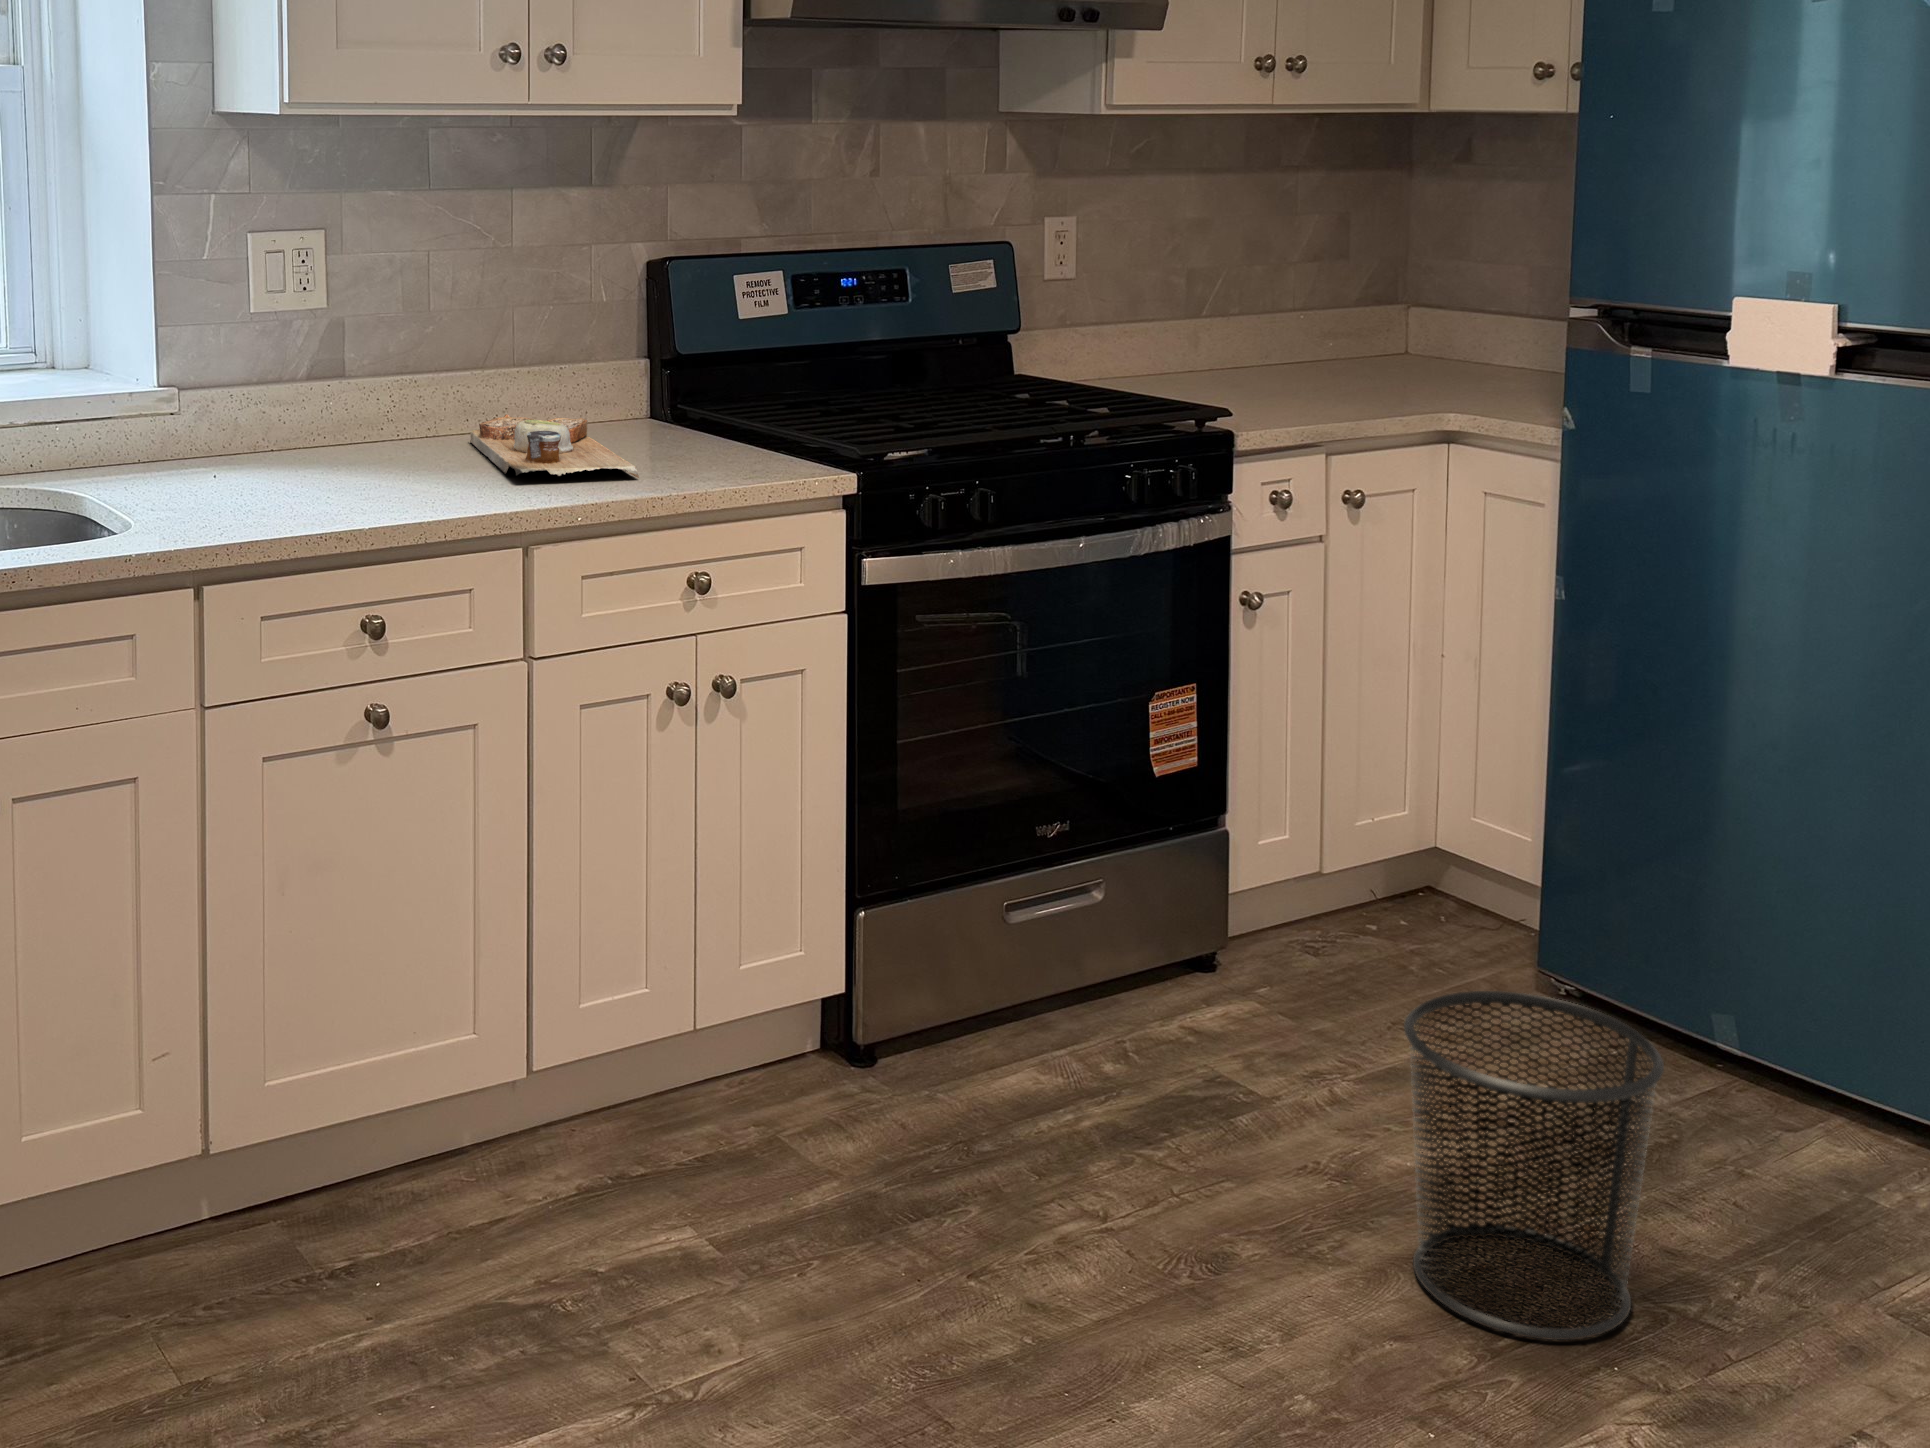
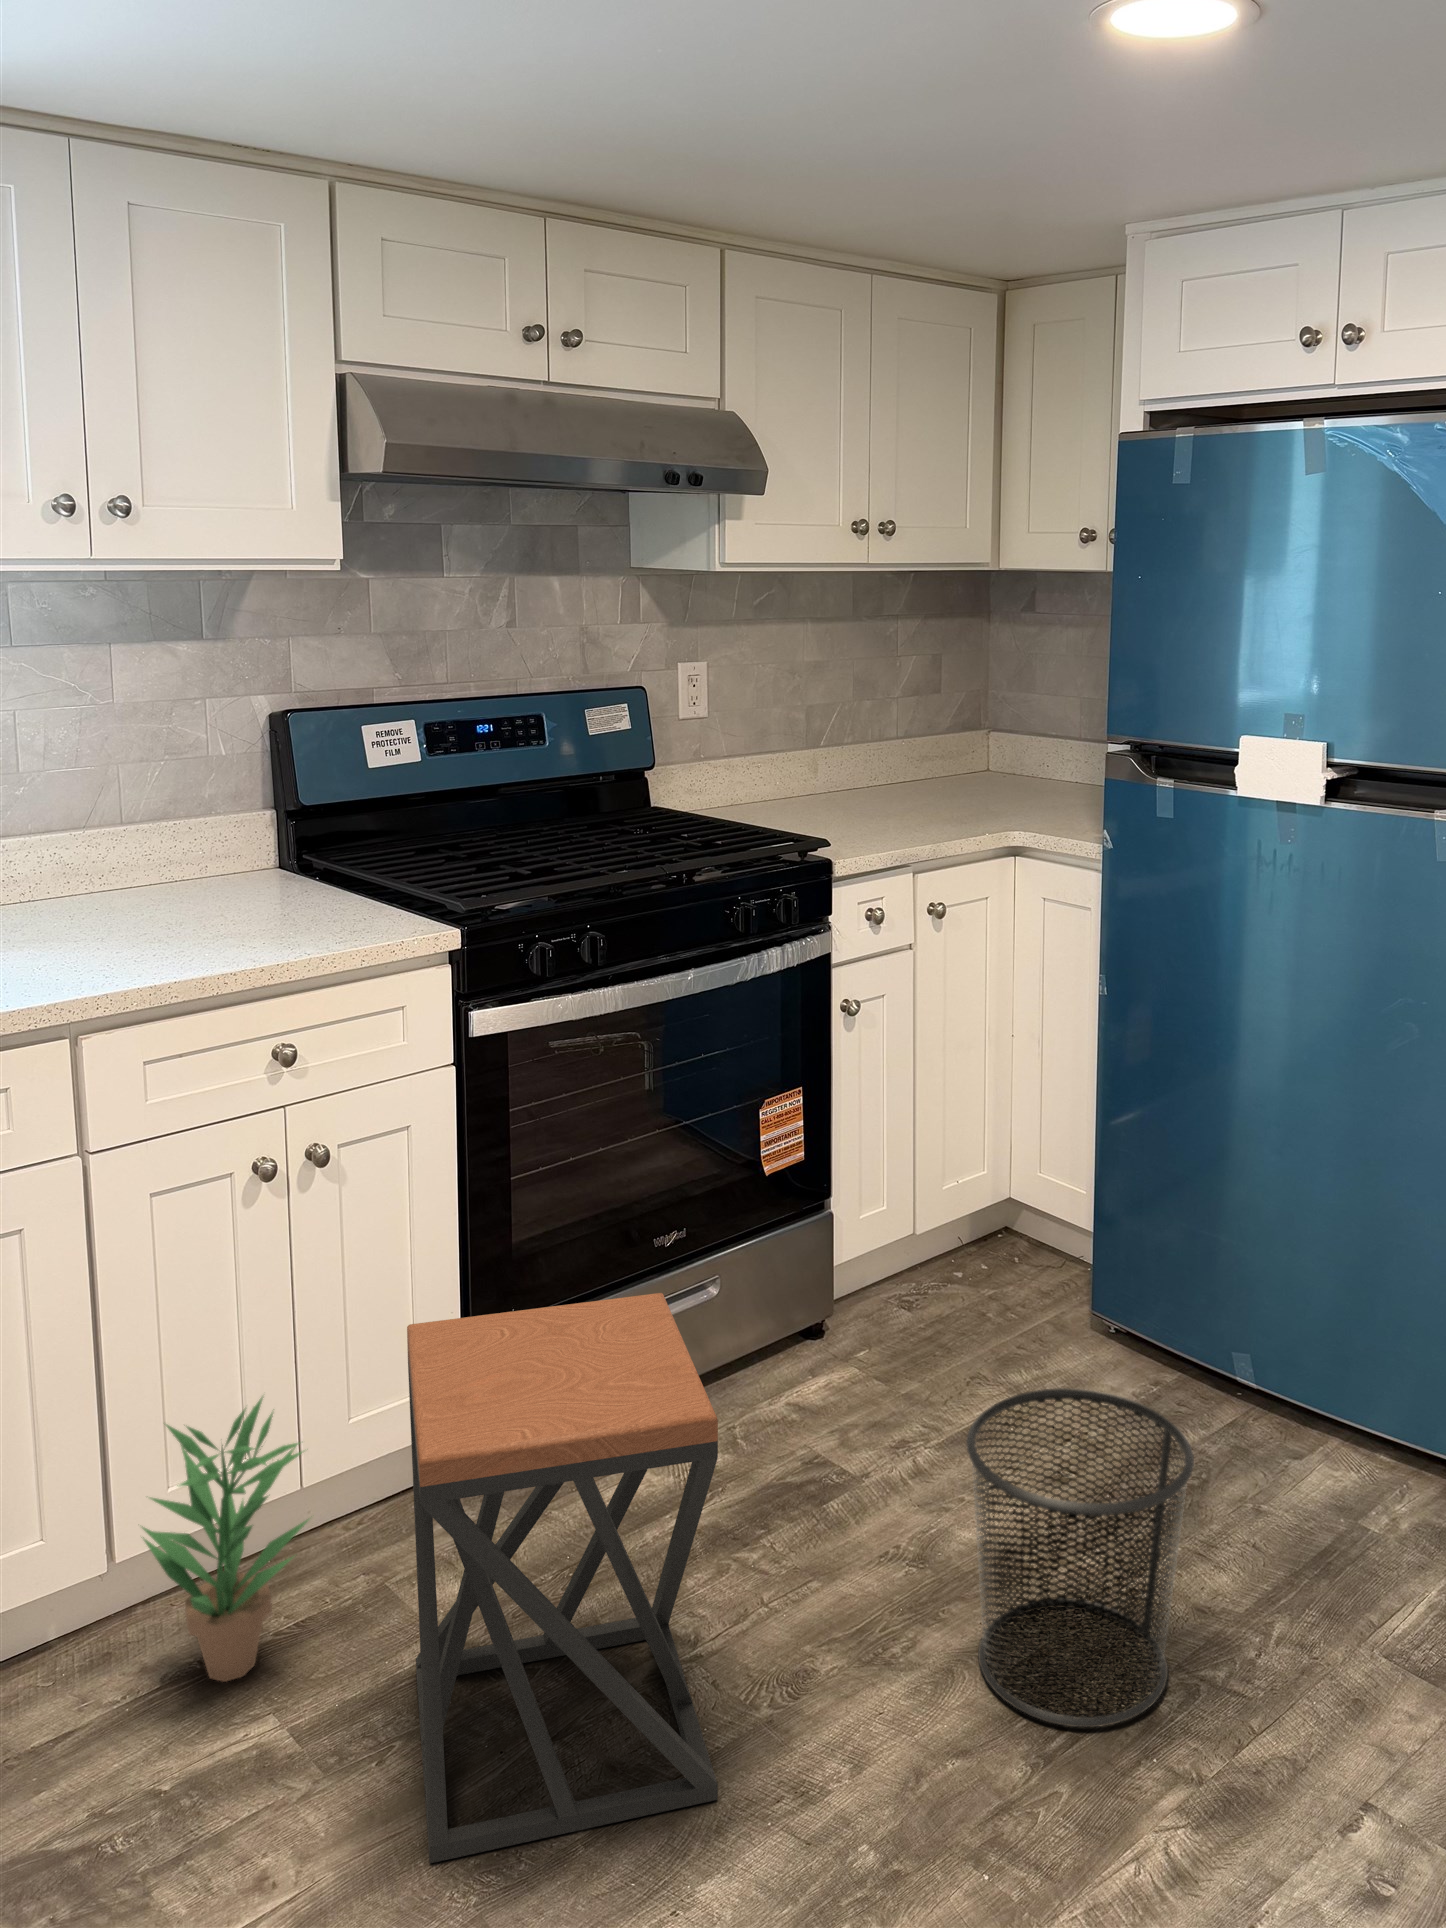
cutting board: present [470,414,639,478] -> none [67,876,223,953]
stool: none [821,845,1154,1354] -> present [407,1293,718,1863]
potted plant: none [561,909,727,1194] -> present [142,1397,308,1682]

